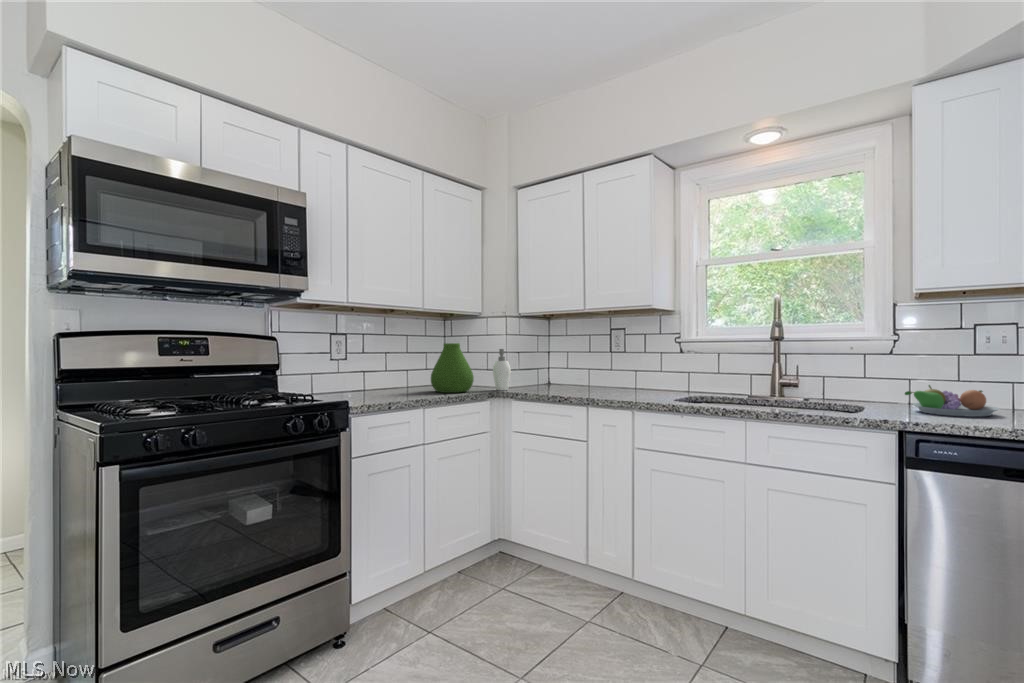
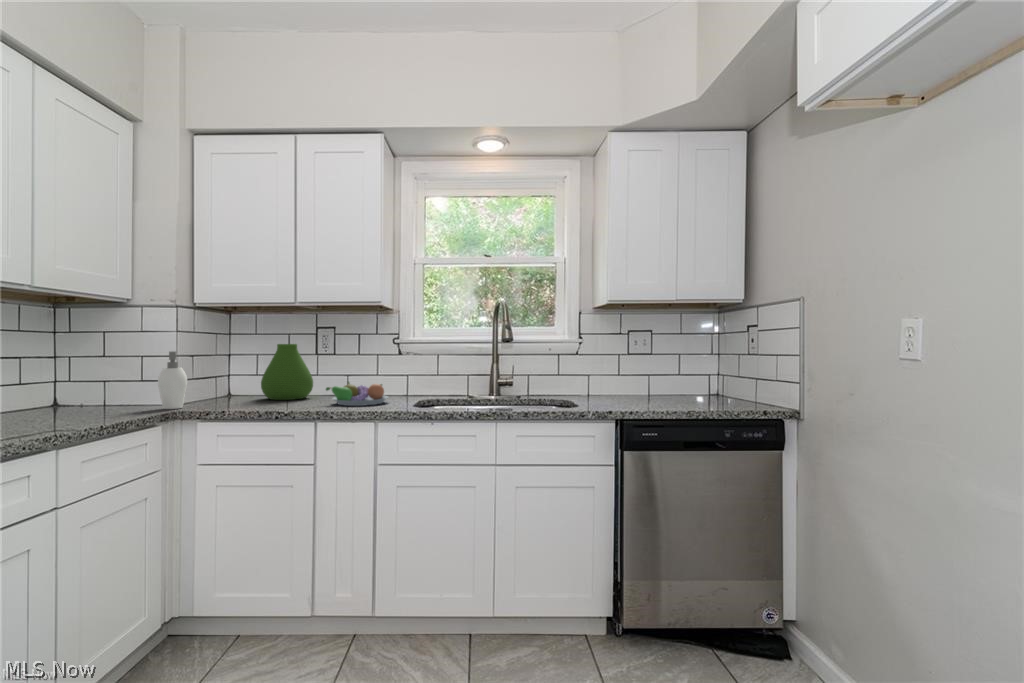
vase: present [431,343,474,393] -> present [261,344,313,400]
fruit bowl: present [905,385,999,417] -> present [326,382,388,406]

